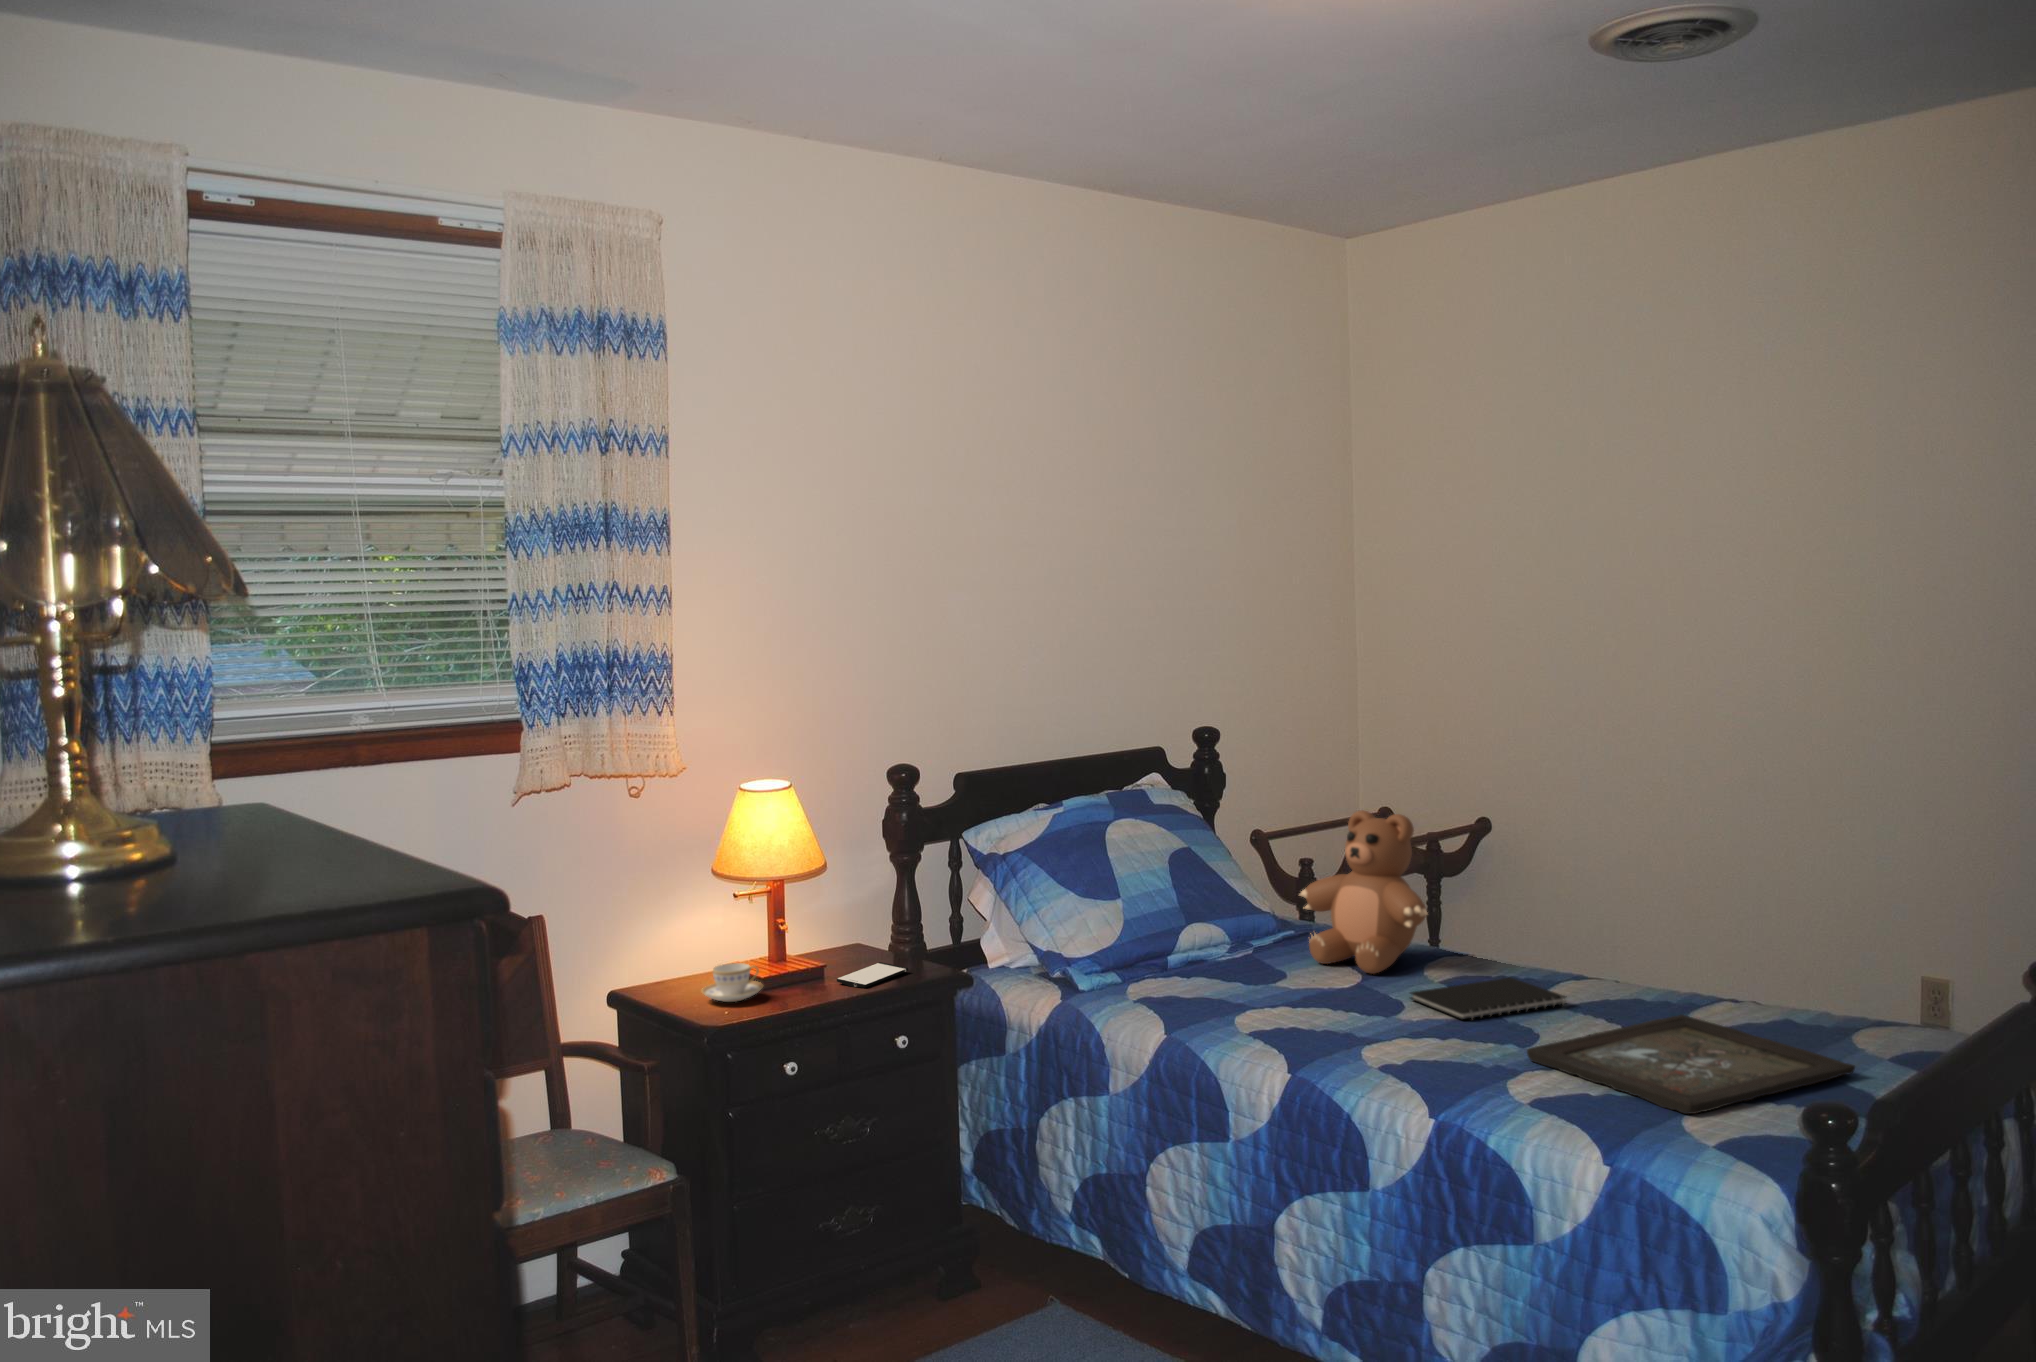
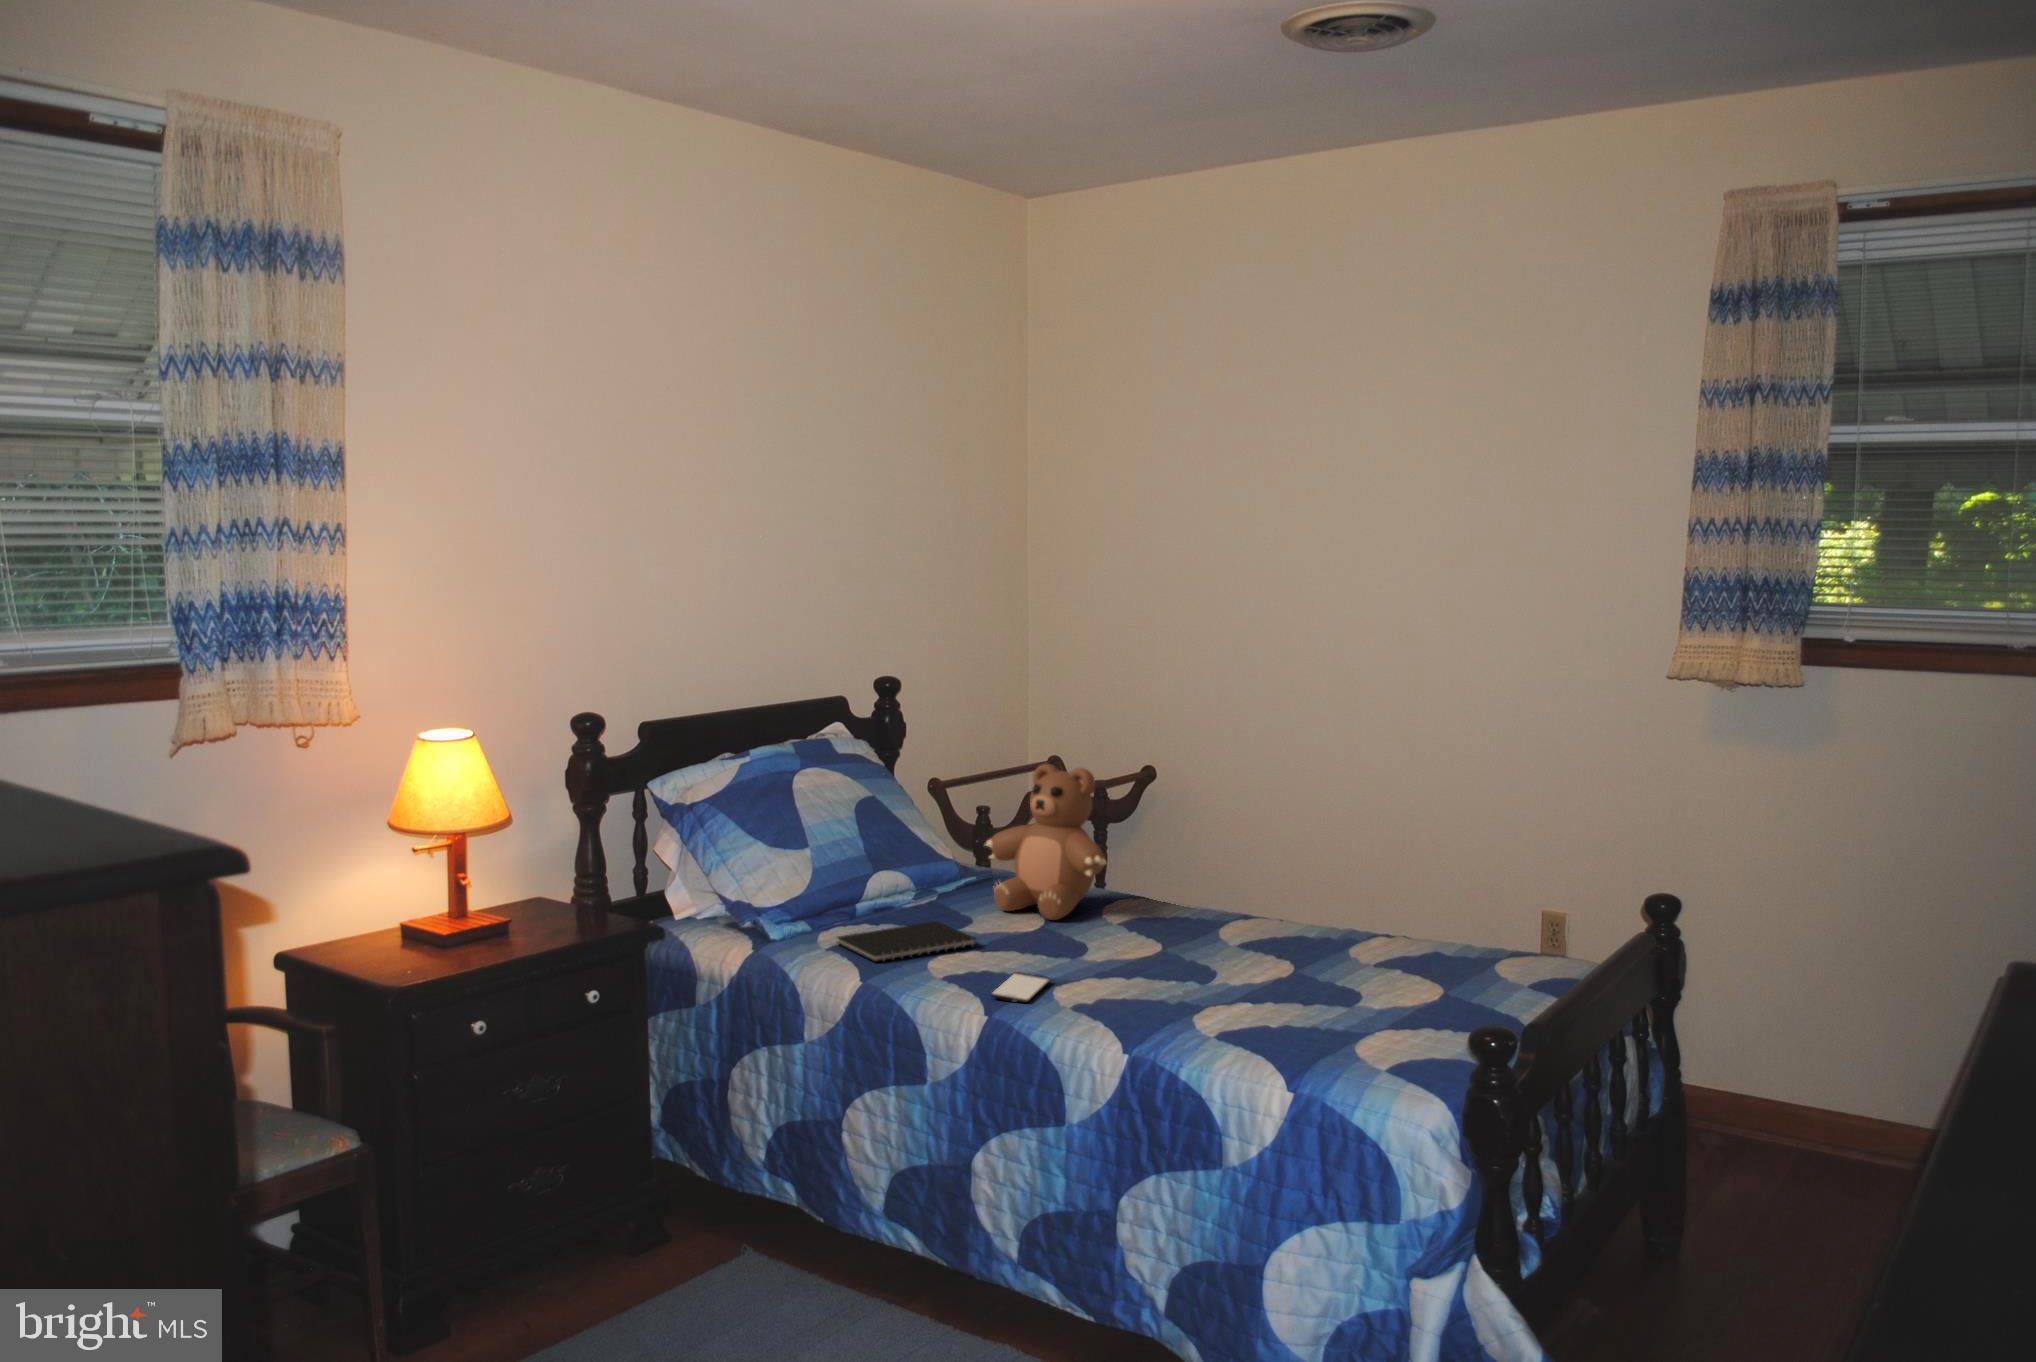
smartphone: present [837,962,908,987] -> present [991,973,1050,1002]
teacup: present [702,963,763,1002] -> none [384,922,452,962]
notebook: present [1410,978,1566,1020] -> present [837,921,976,962]
tray: present [1527,1015,1855,1114] -> none [1199,953,1470,1041]

